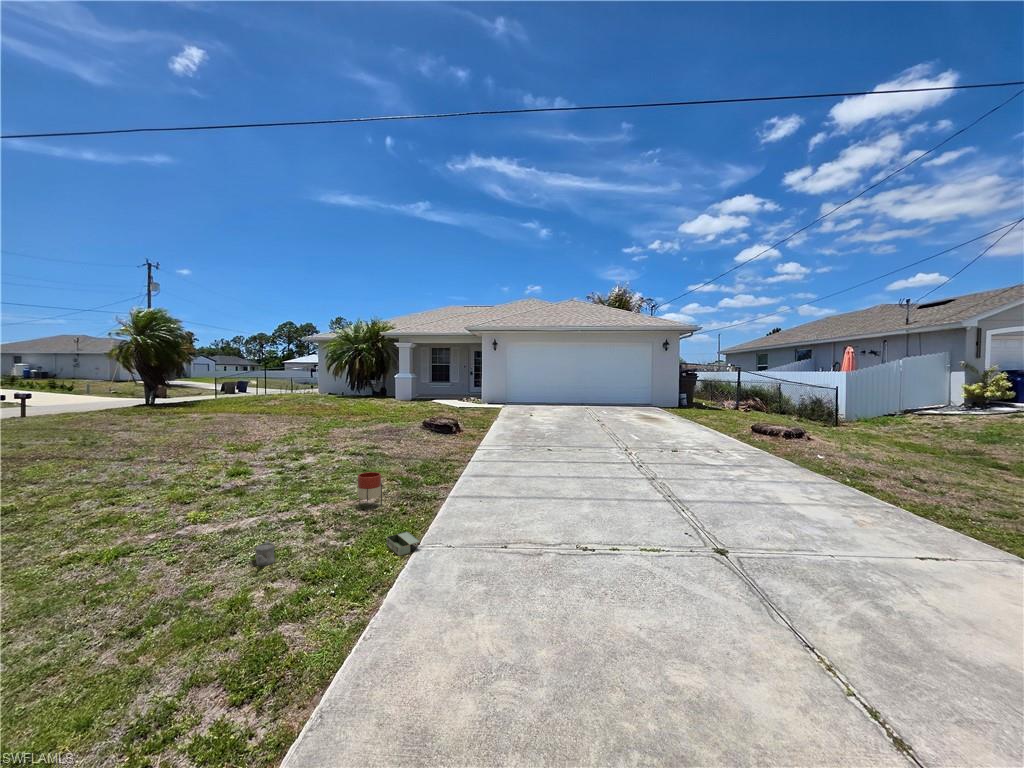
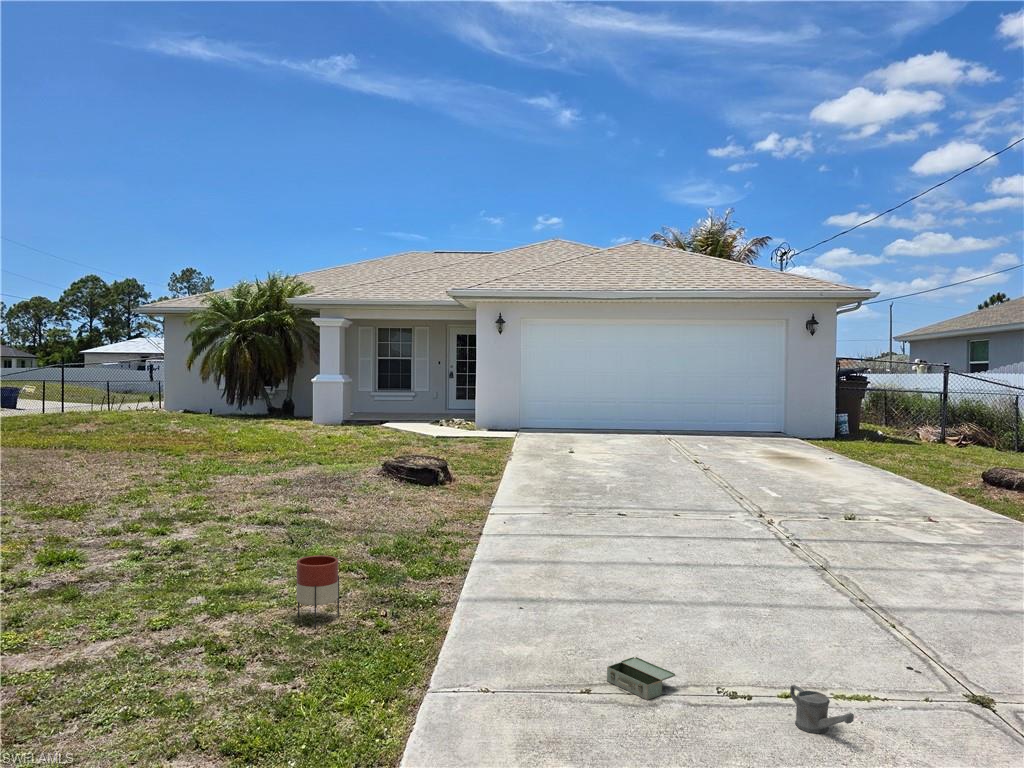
toolbox: present [387,531,420,556] -> present [607,657,675,700]
watering can: present [255,540,275,566] -> present [790,685,854,733]

